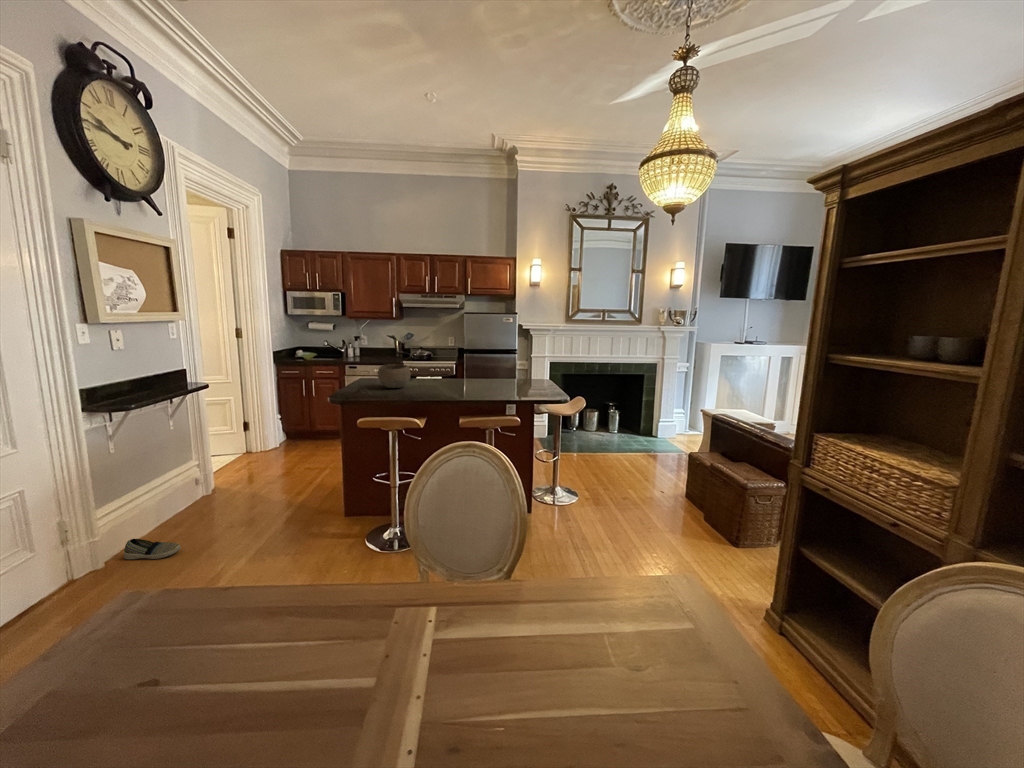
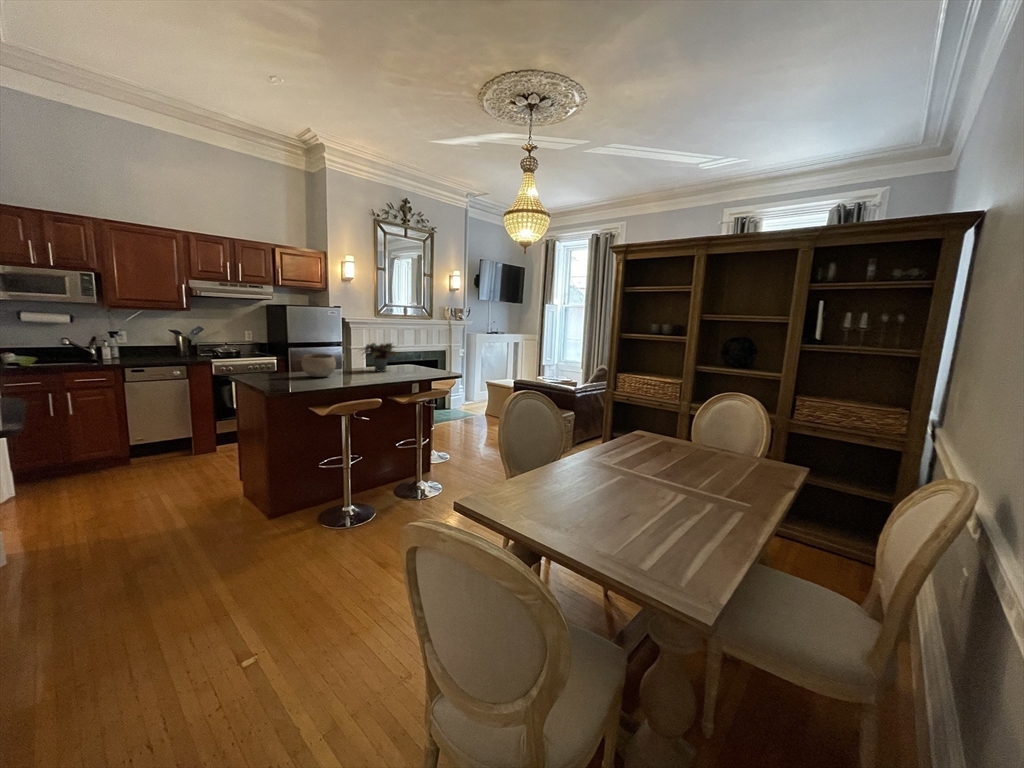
potted plant: none [447,354,490,387] -> present [363,343,399,372]
shoe: present [123,539,181,559] -> none [27,596,124,643]

